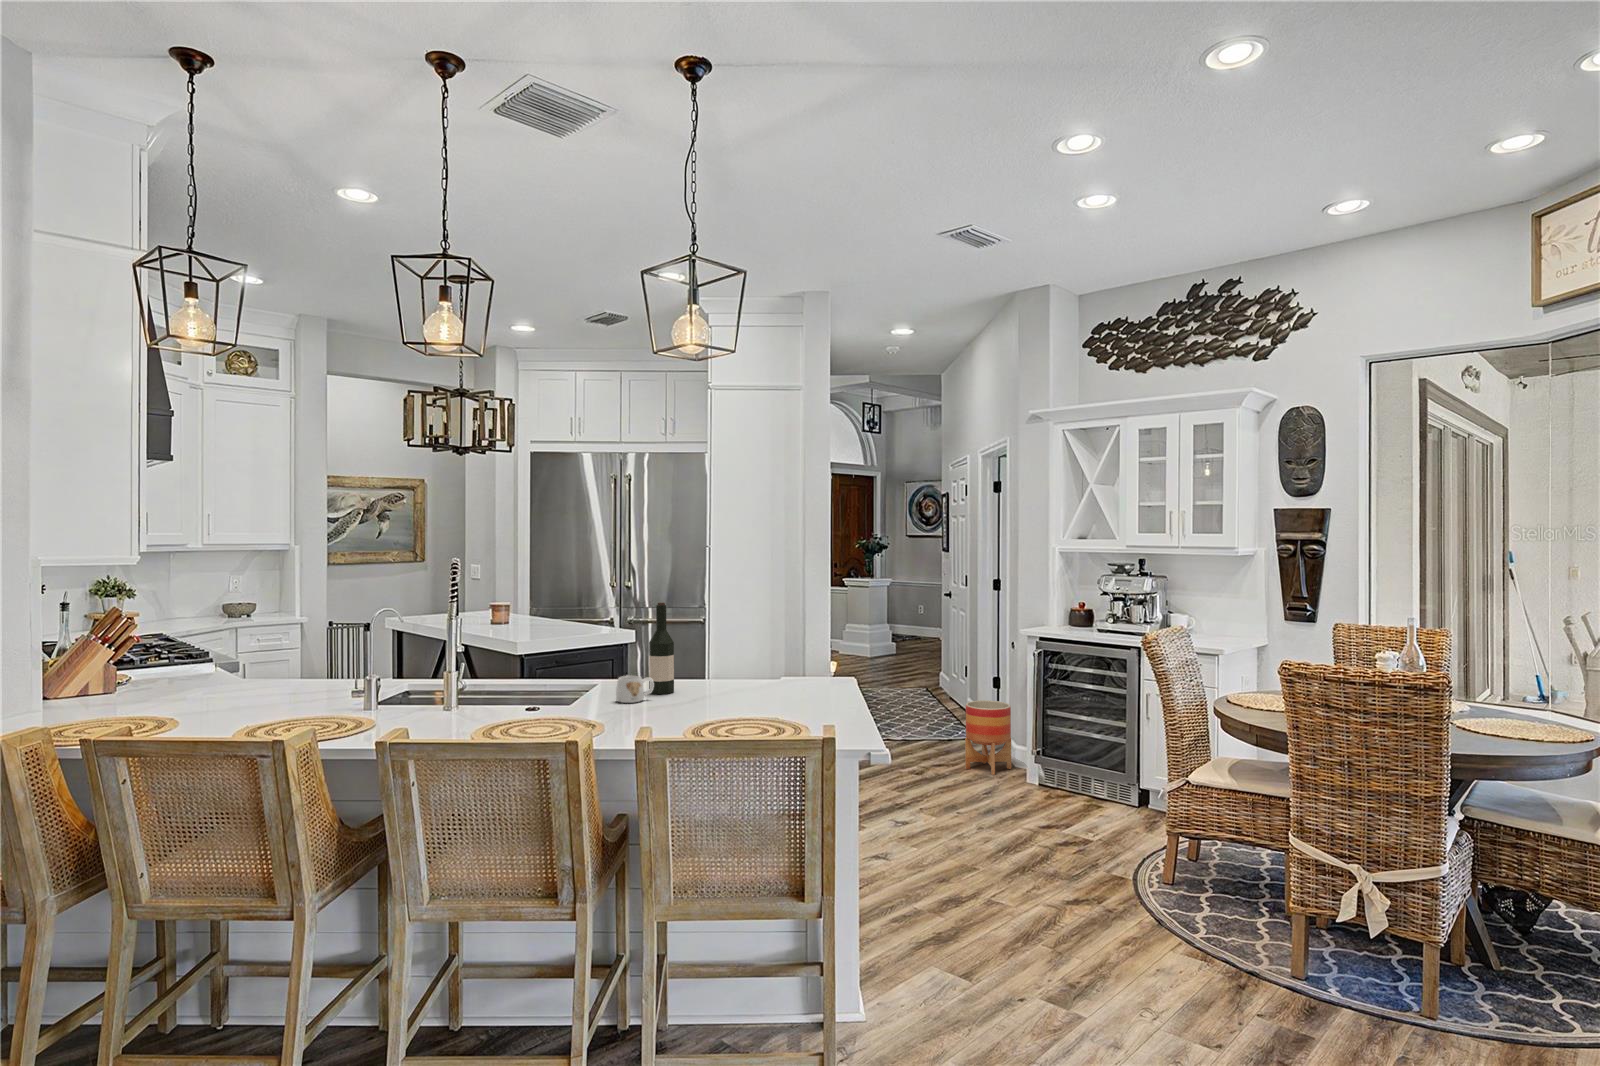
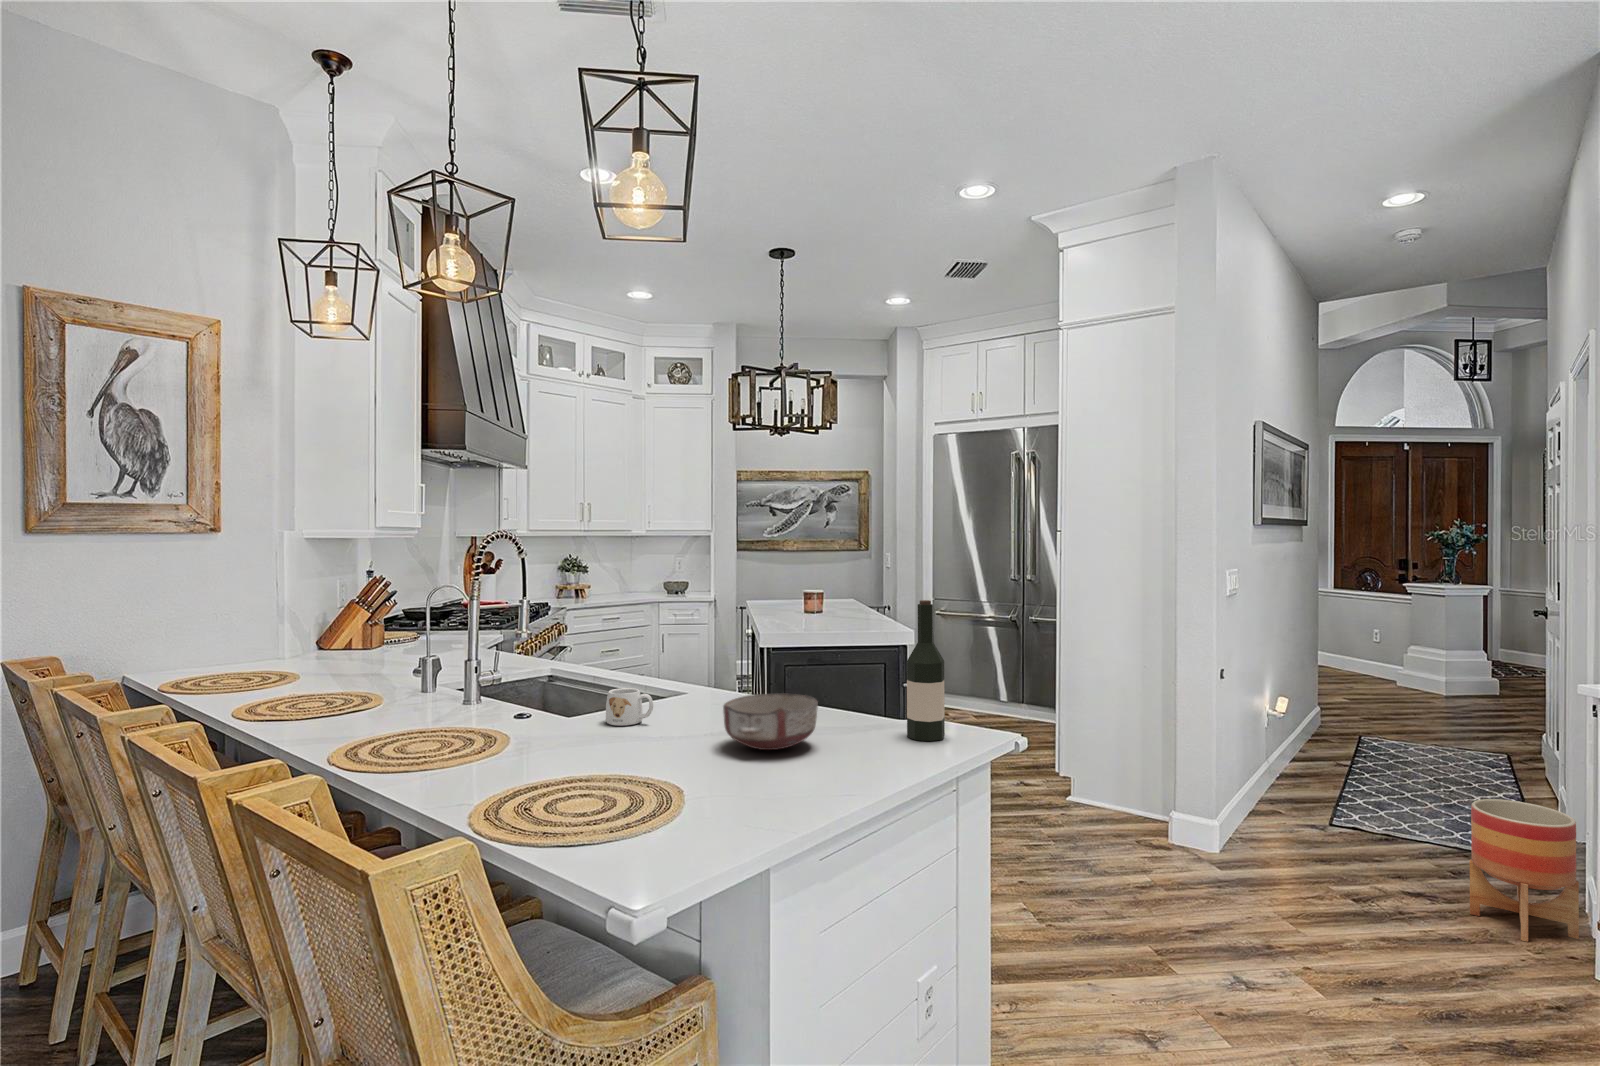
wine bottle: present [649,602,674,694] -> present [907,600,945,741]
ceramic bowl: none [728,664,788,698] -> present [723,694,818,750]

